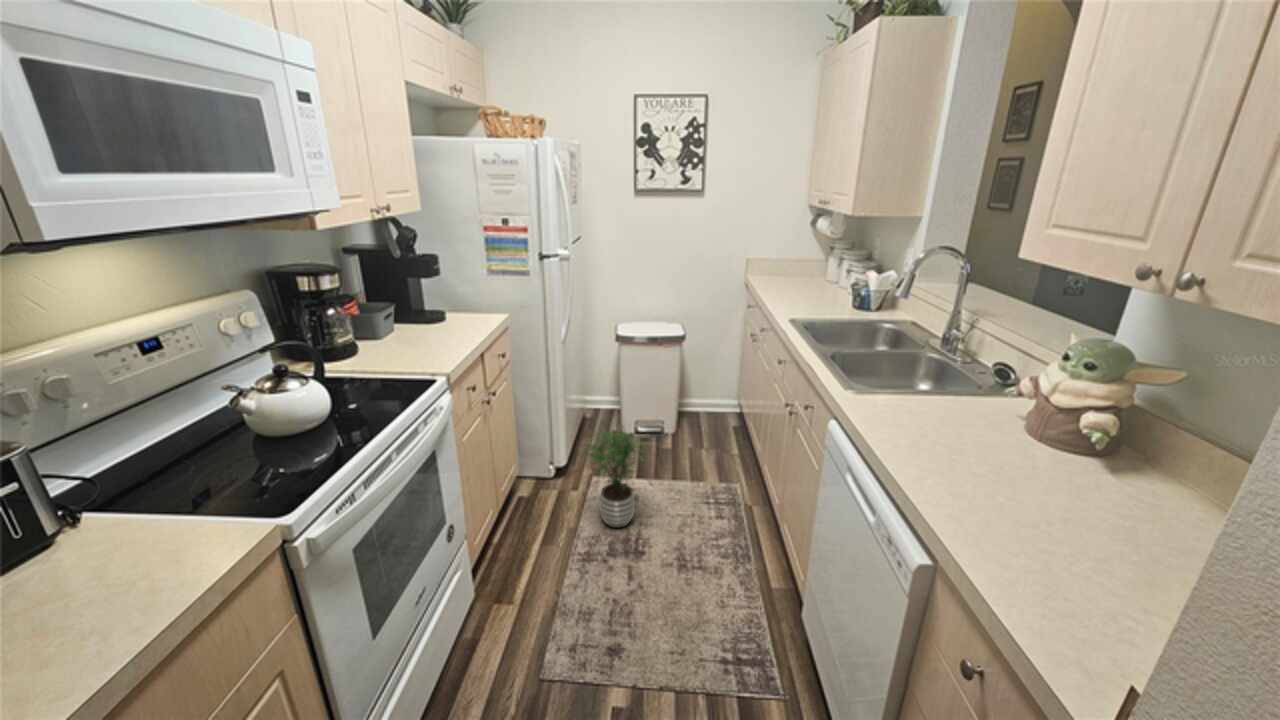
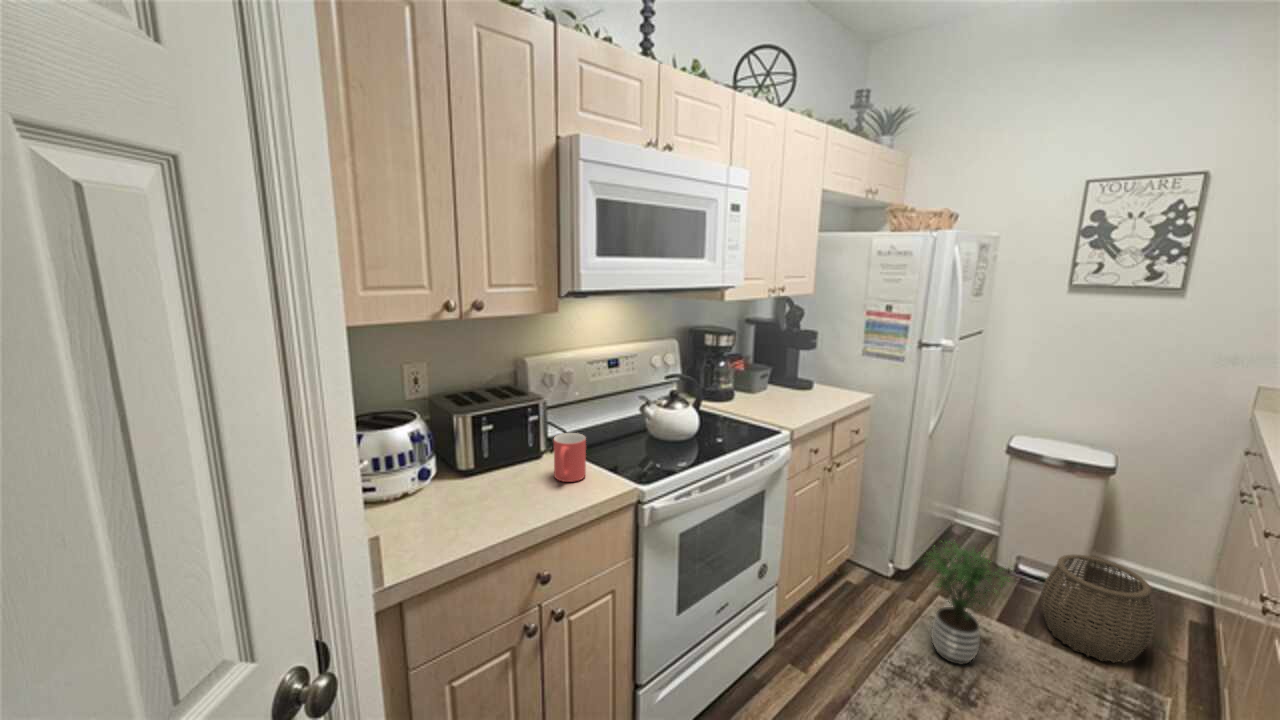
woven basket: none [659,404,725,477] -> present [1041,555,1156,663]
mug: none [66,485,163,576] -> present [554,433,586,482]

